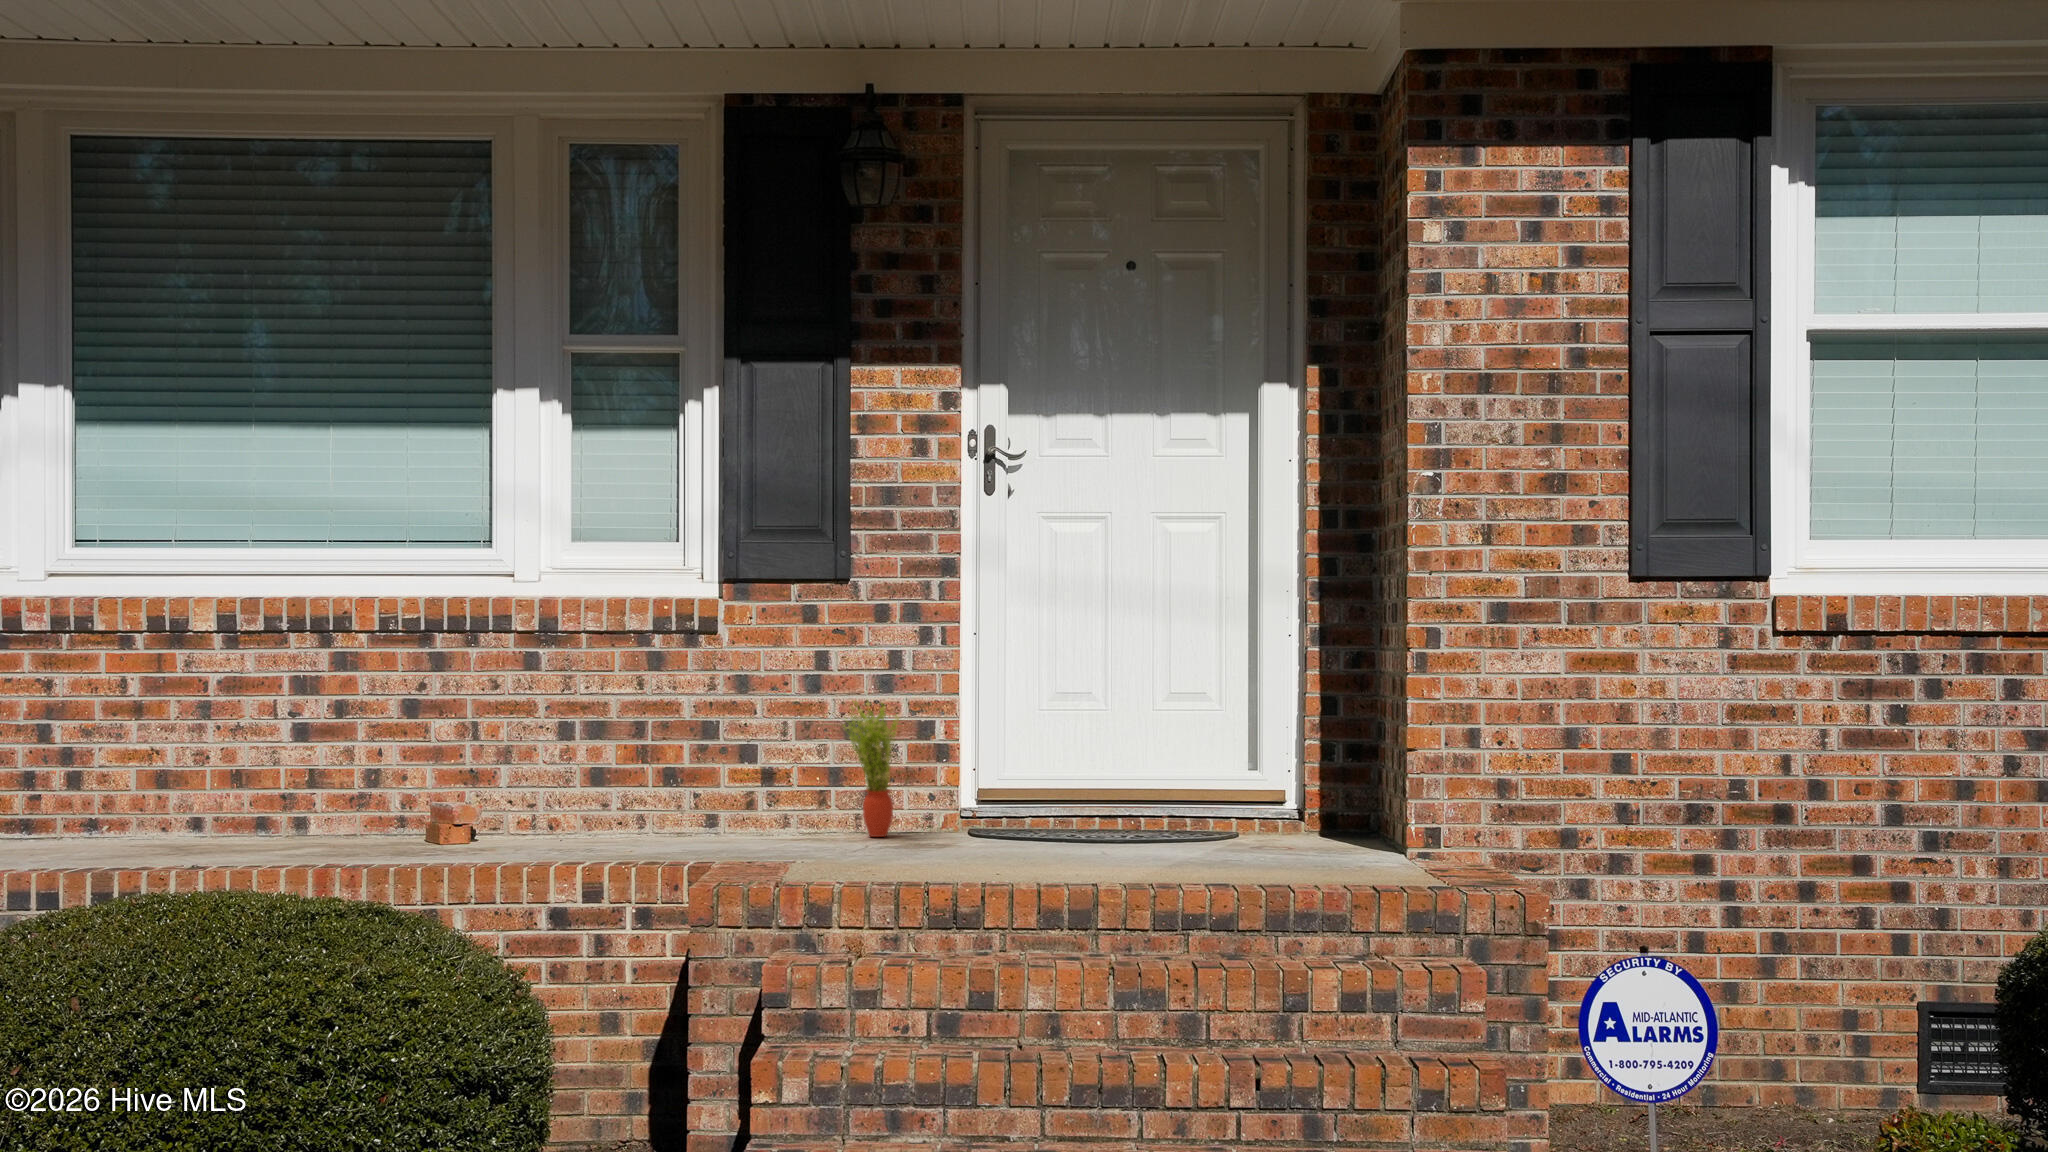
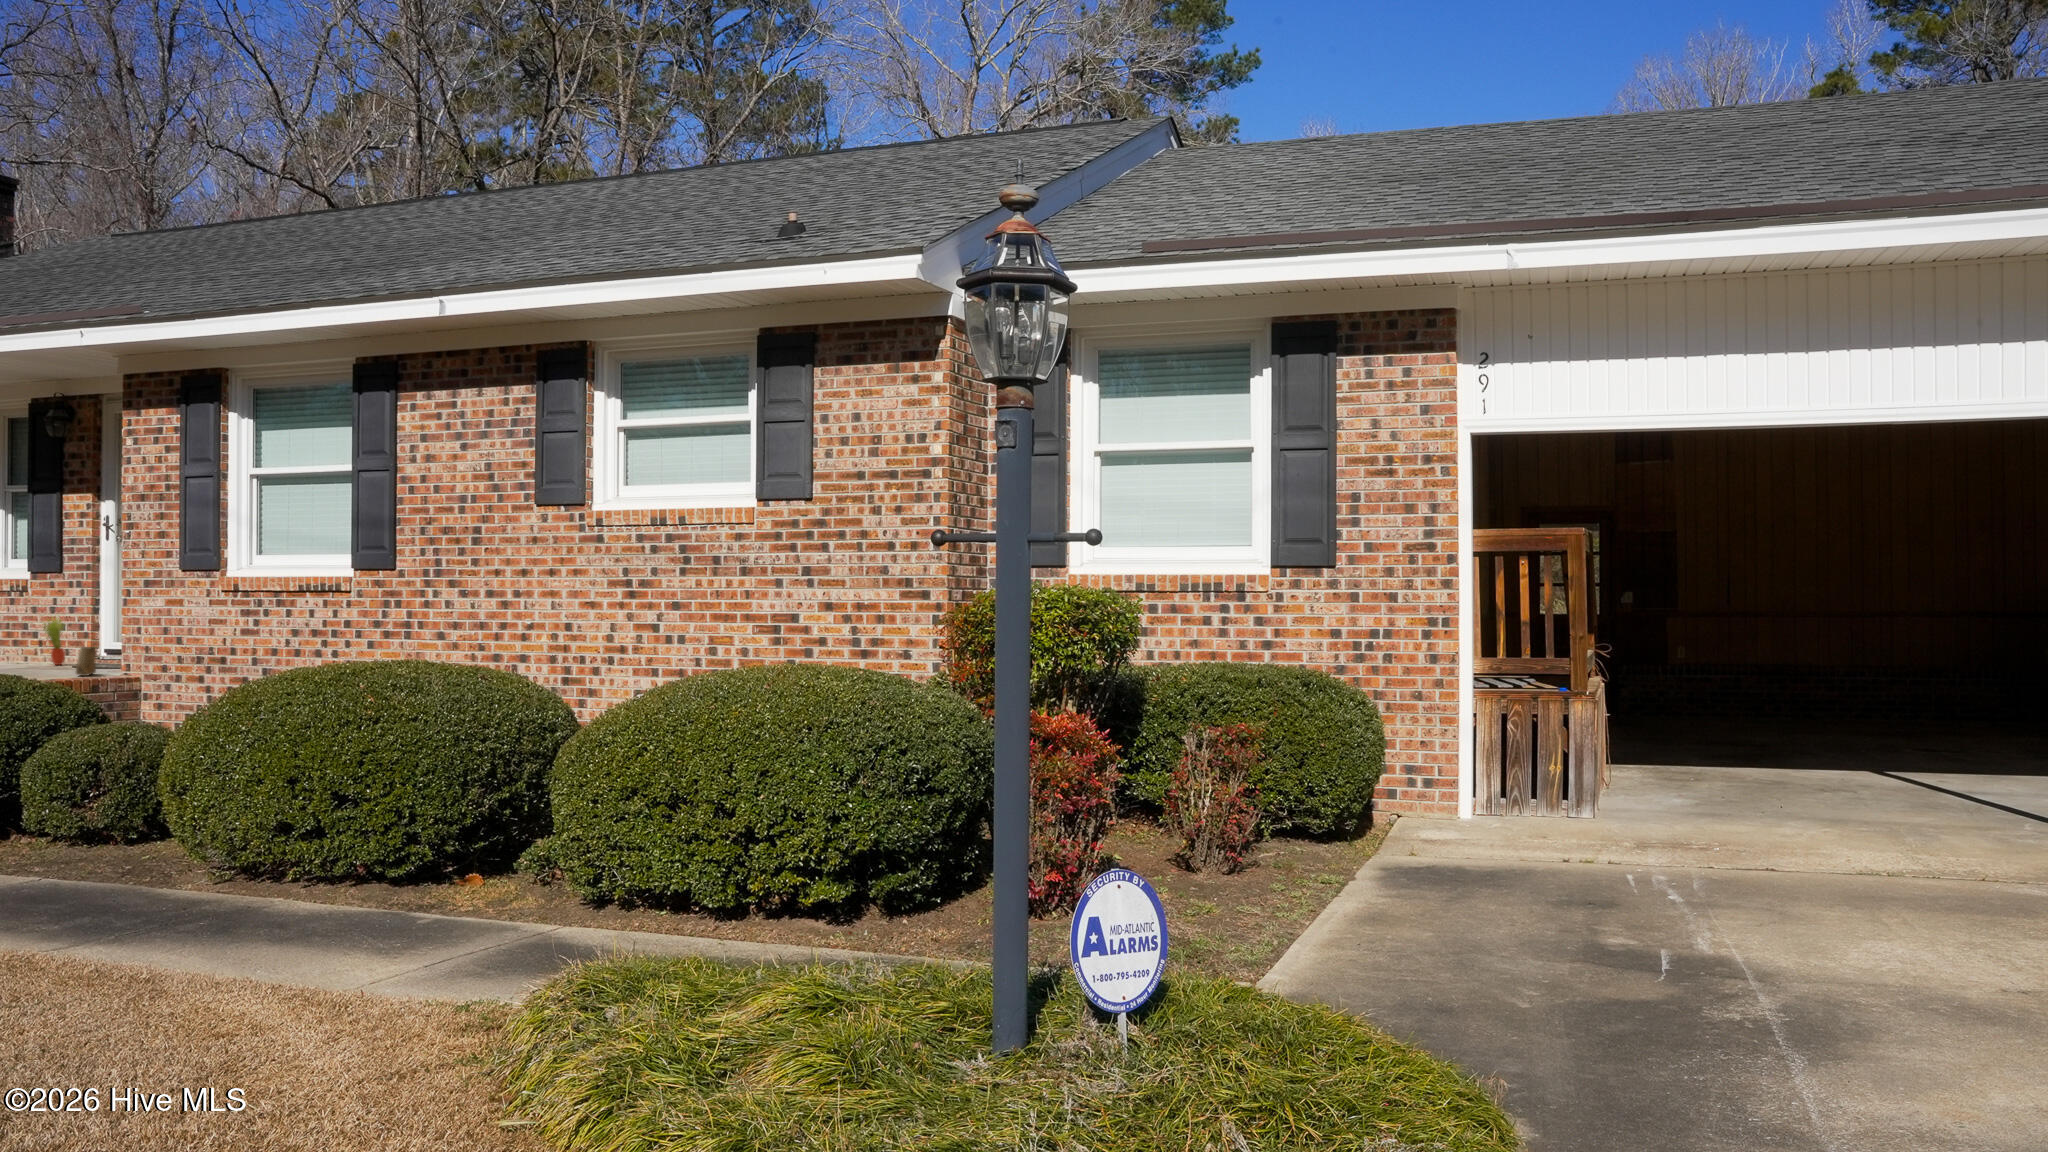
woven basket: none [1365,744,1451,866] -> present [76,647,96,676]

